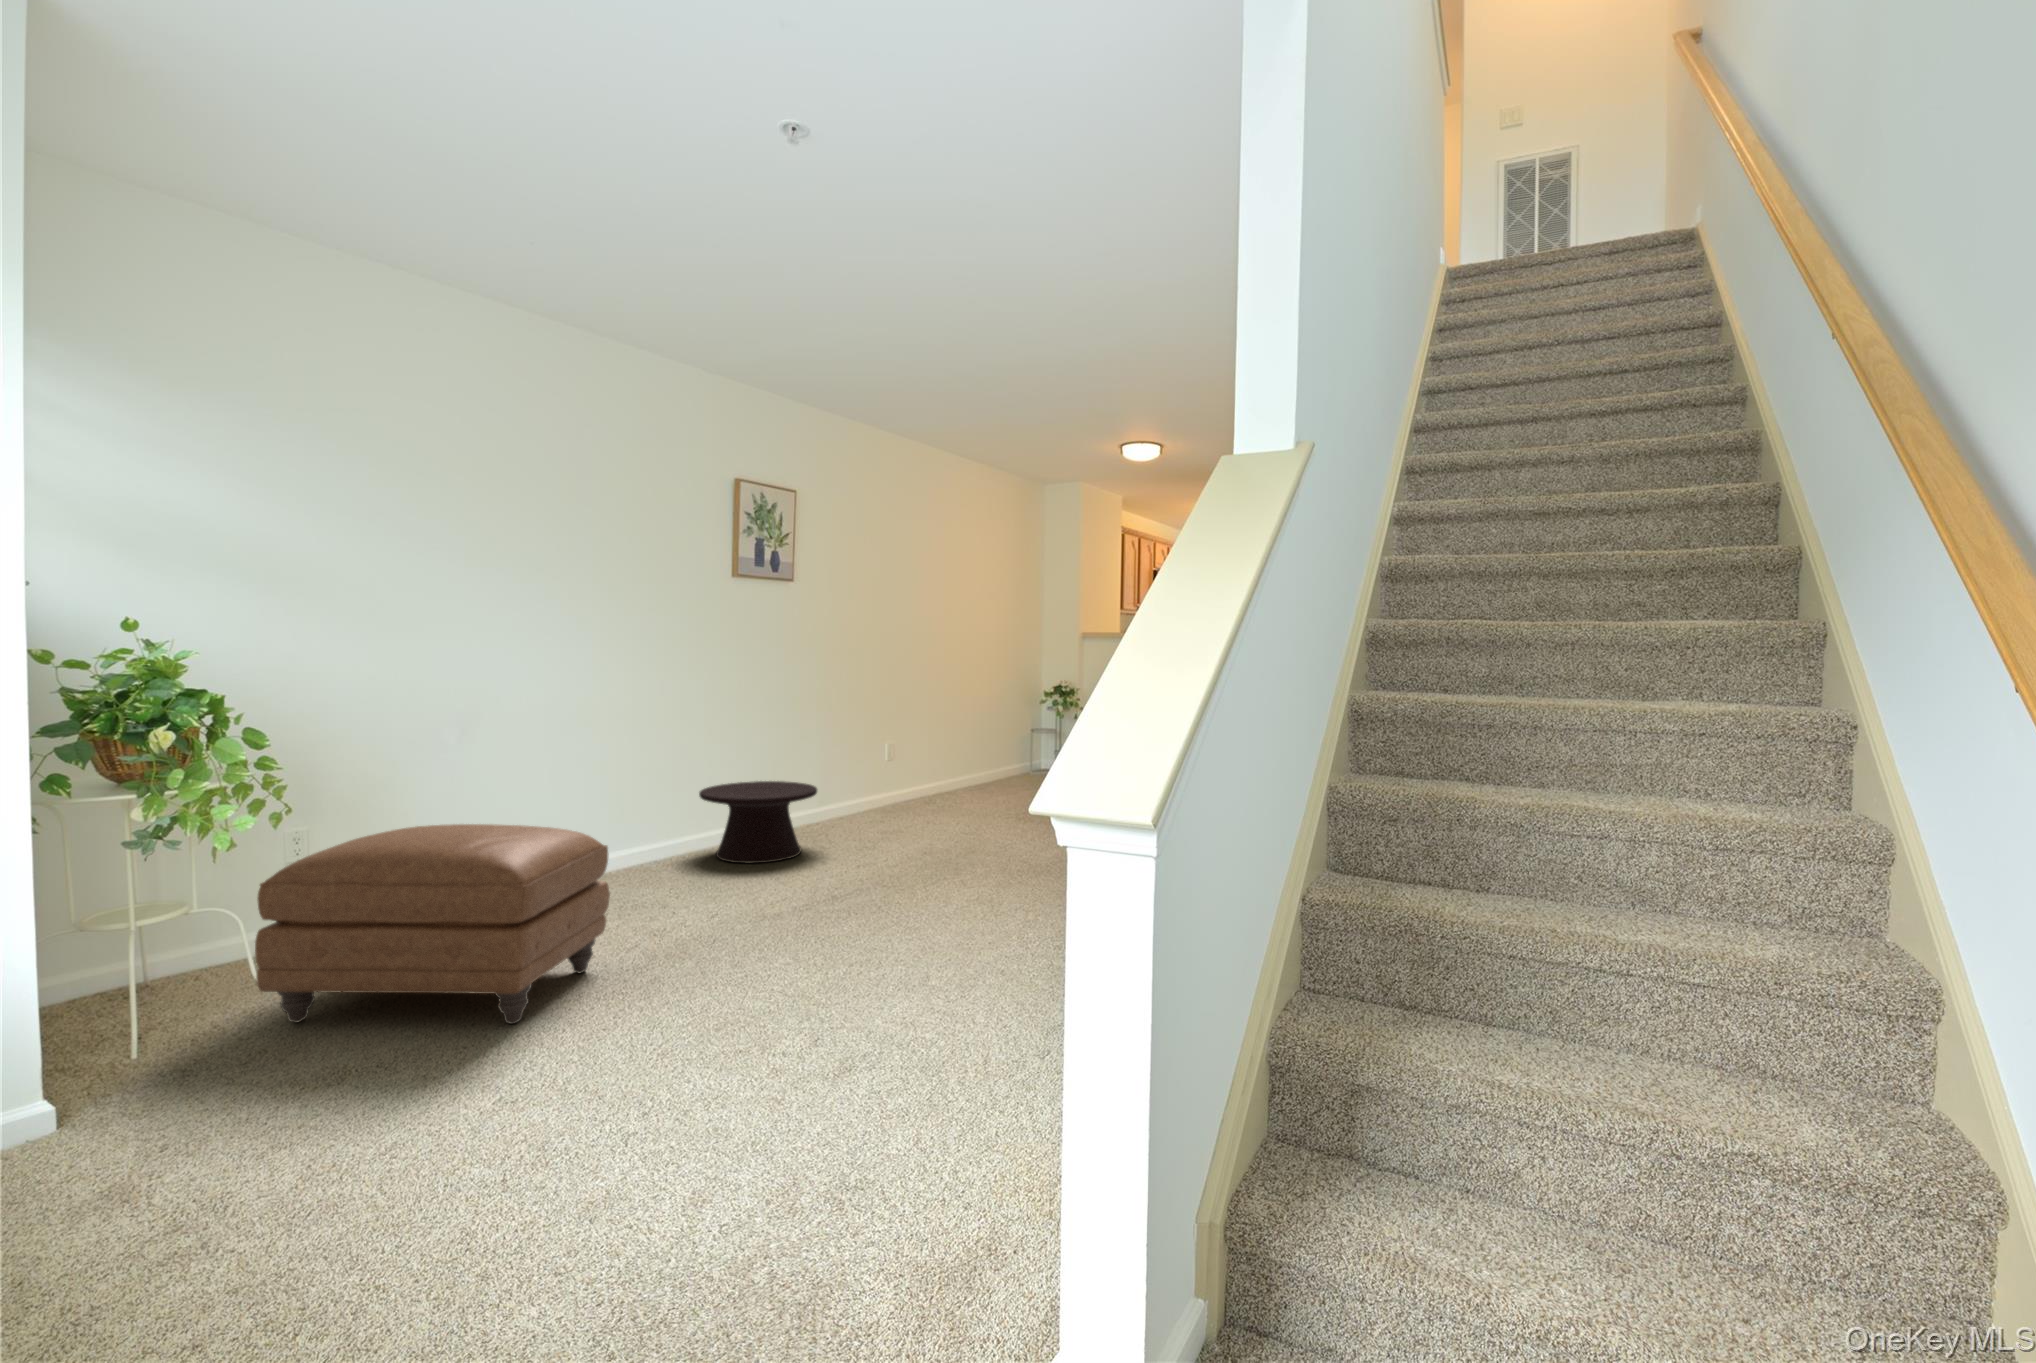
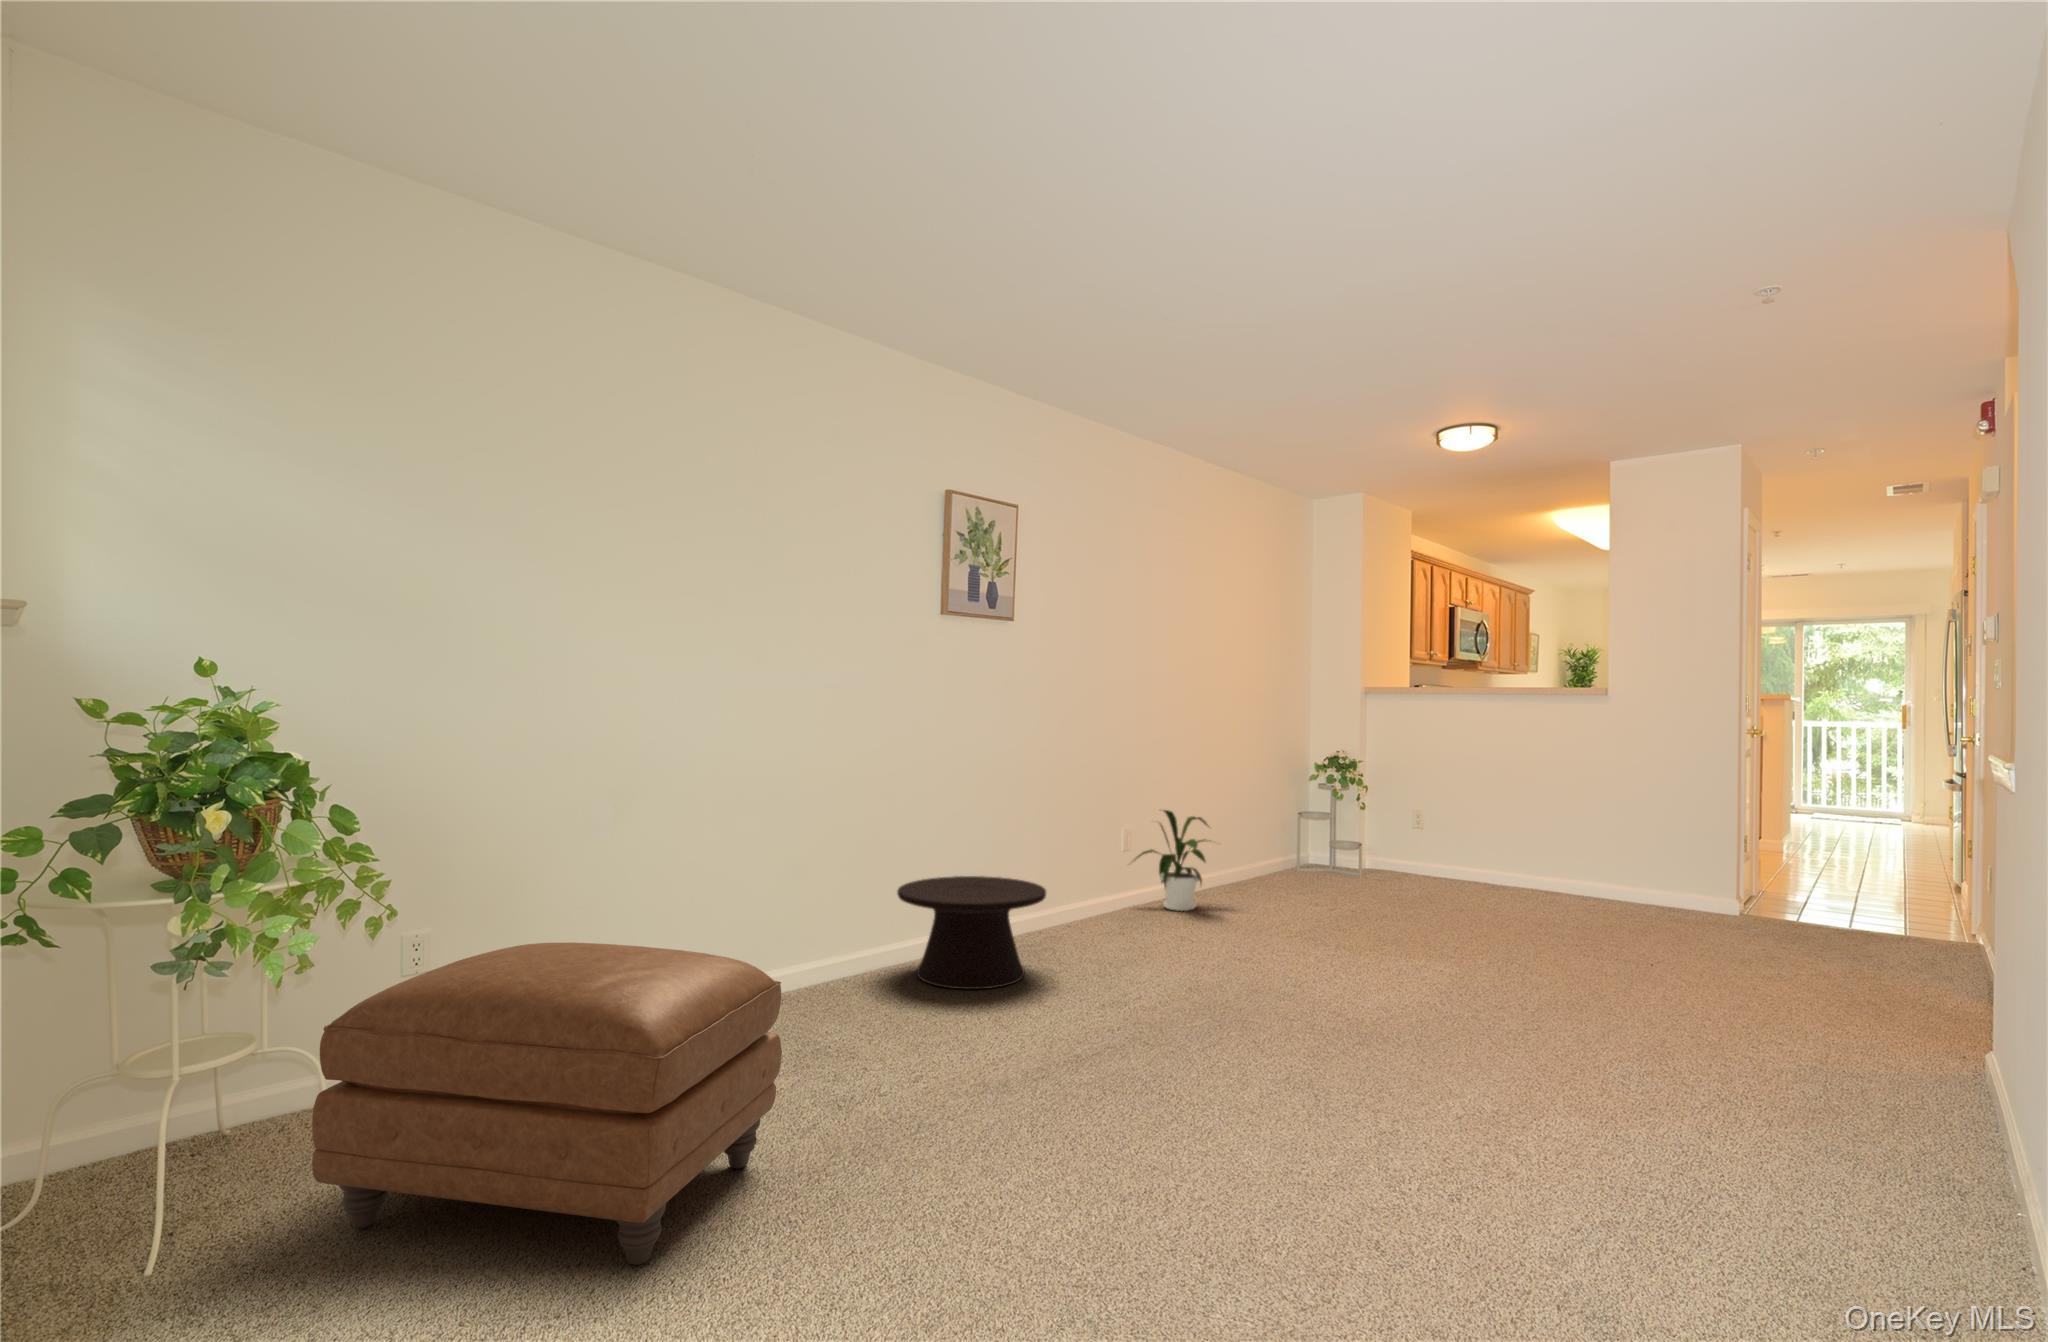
house plant: none [890,729,962,806] -> present [1136,810,1211,911]

